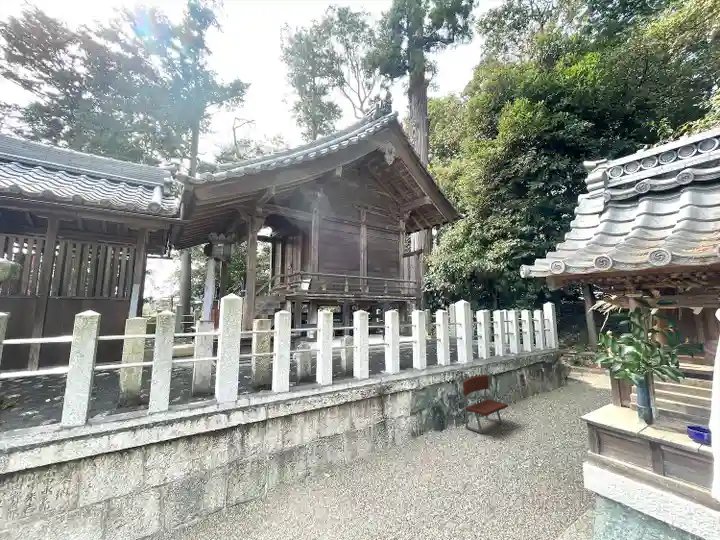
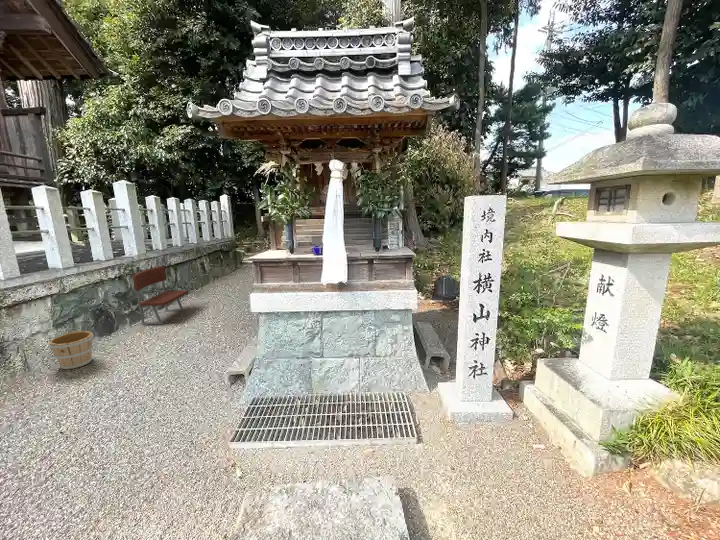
wooden bucket: none [406,422,432,455] -> present [48,331,93,369]

